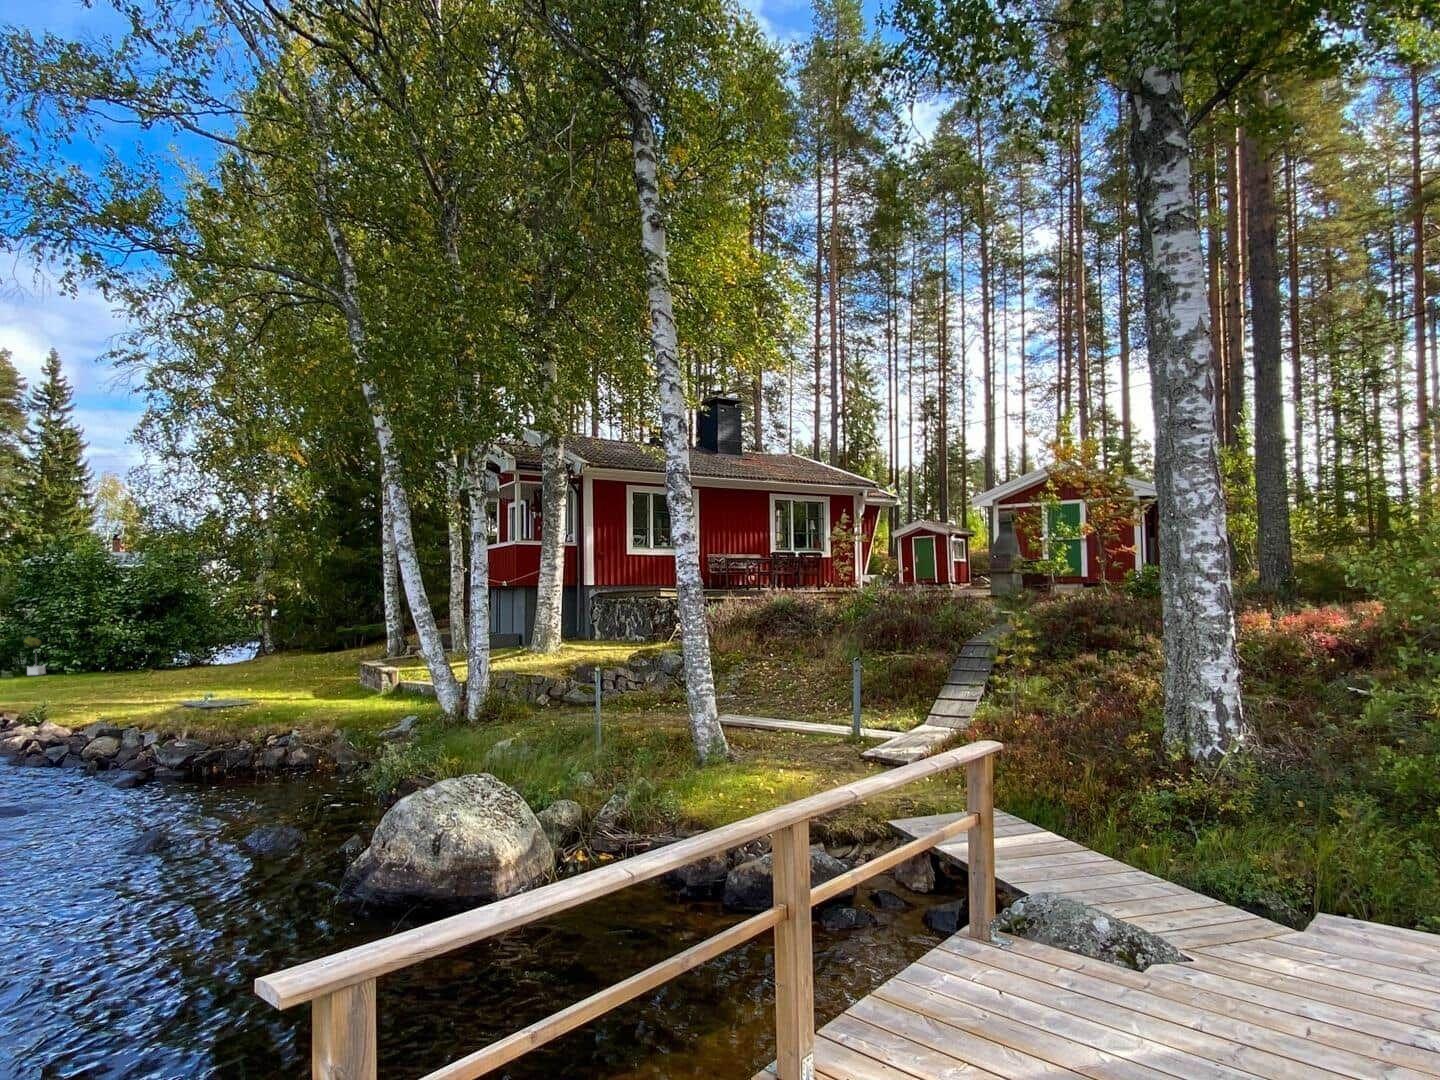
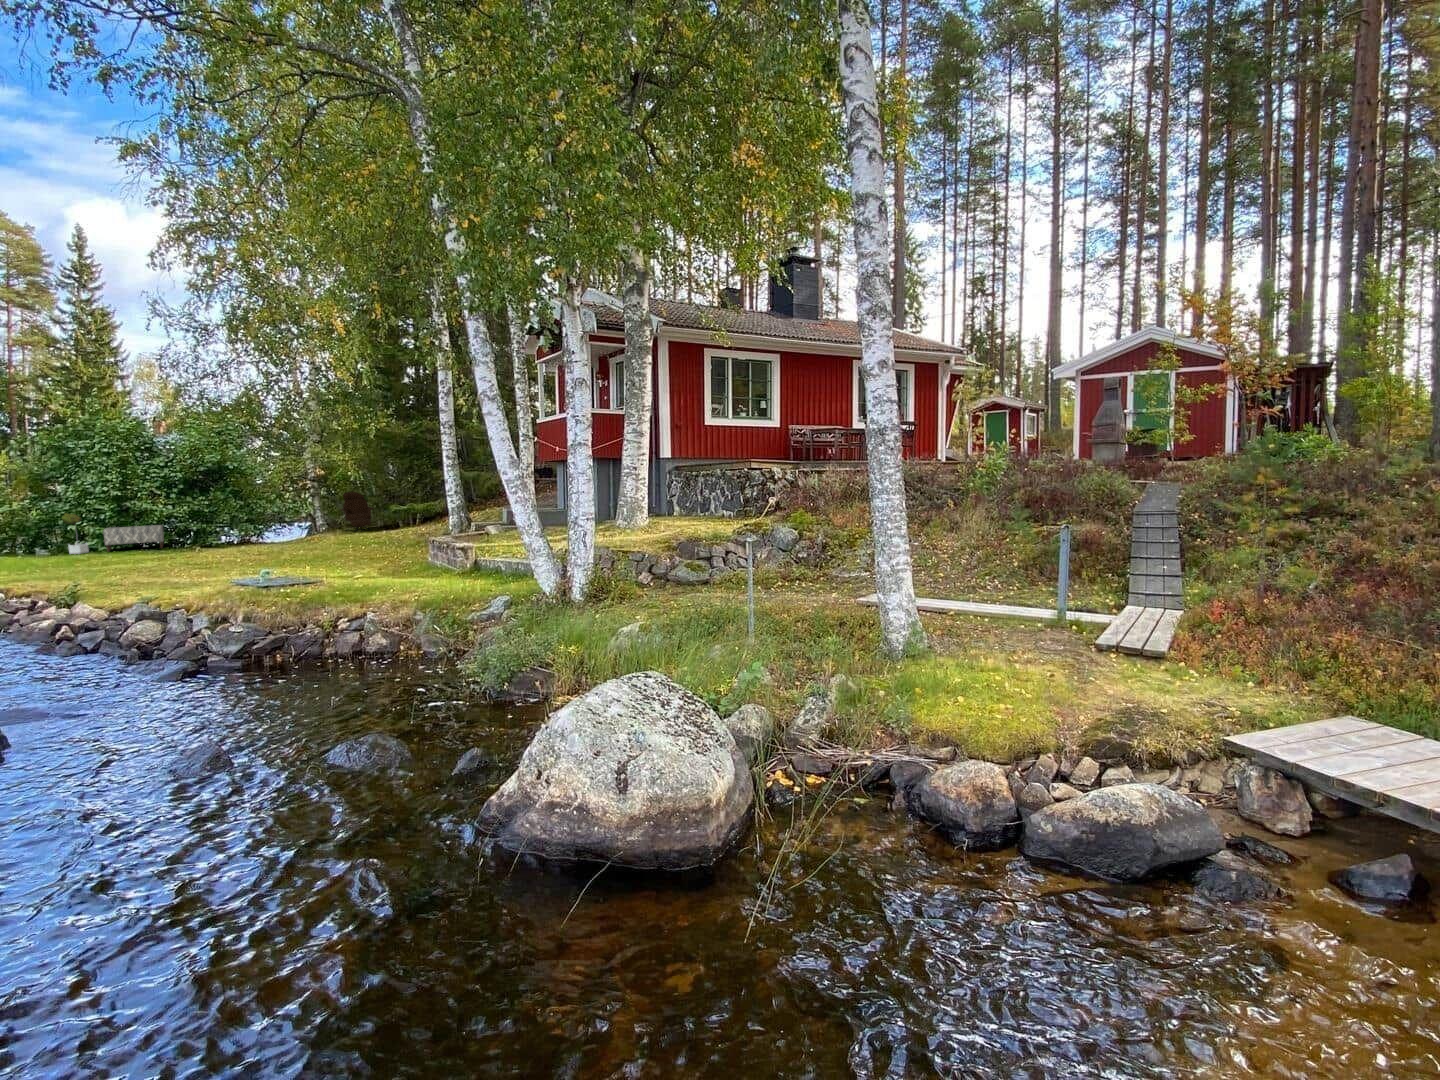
lounge chair: none [288,612,321,652] -> present [341,492,374,531]
bench: none [61,647,118,673] -> present [103,525,164,552]

